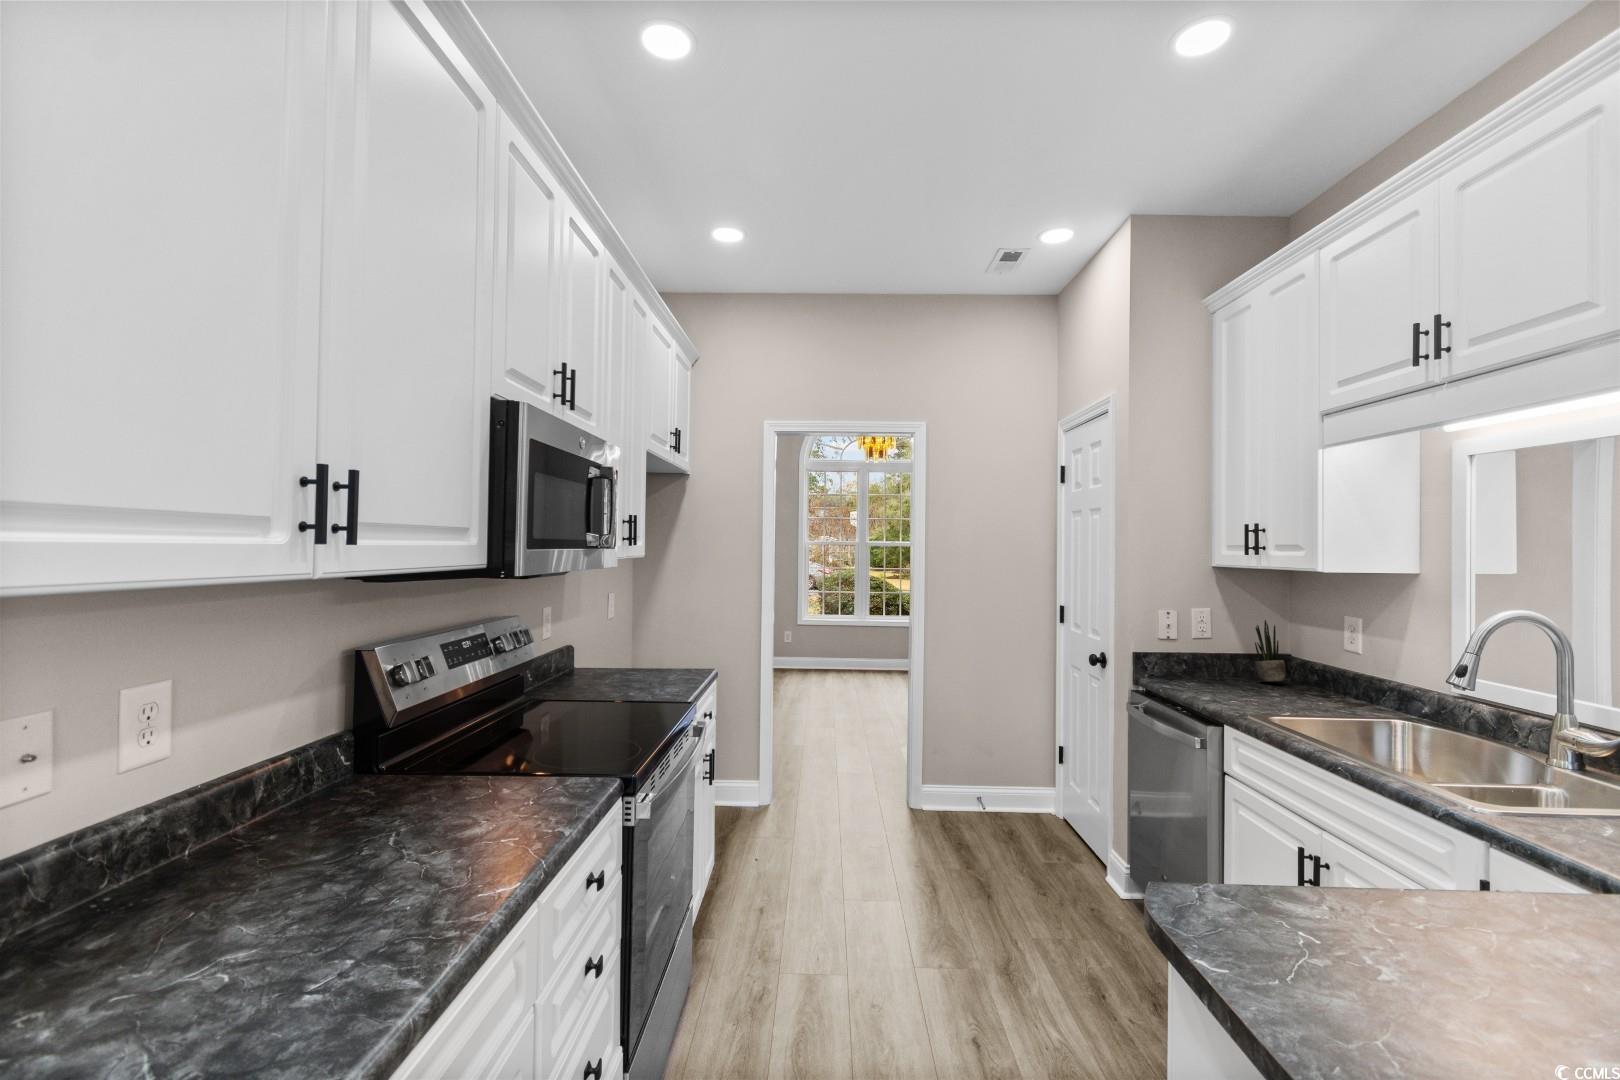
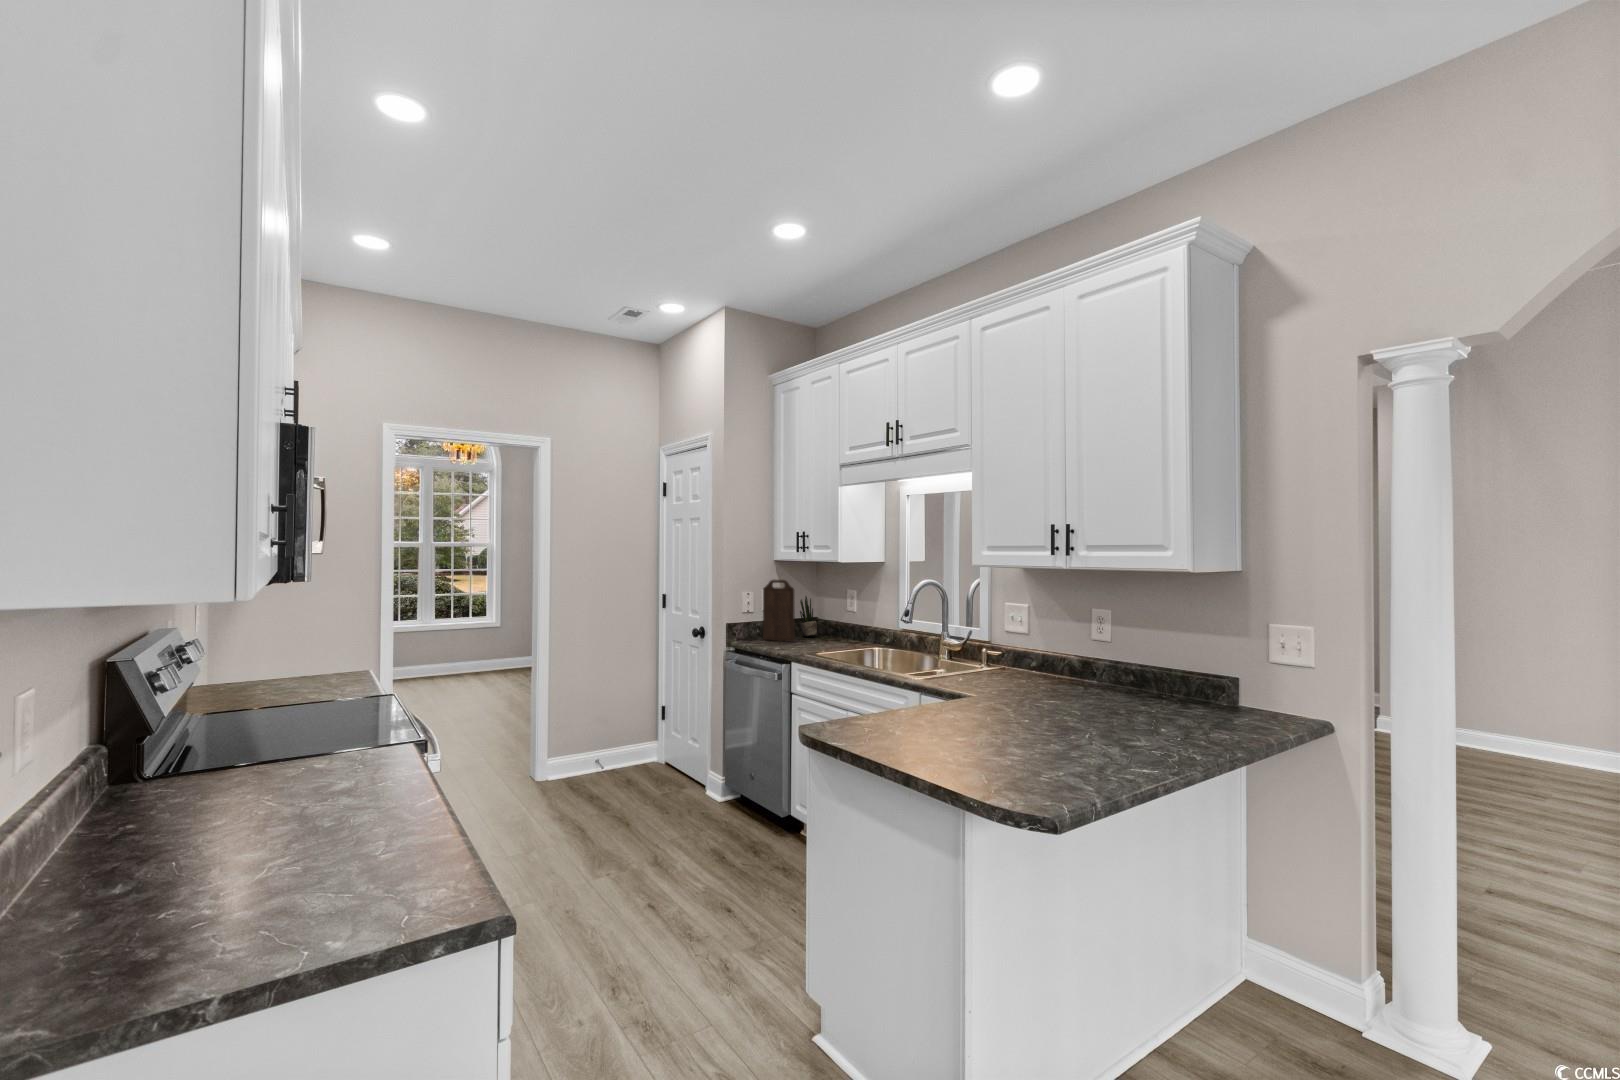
cutting board: none [1189,594,1241,689] -> present [763,580,795,641]

